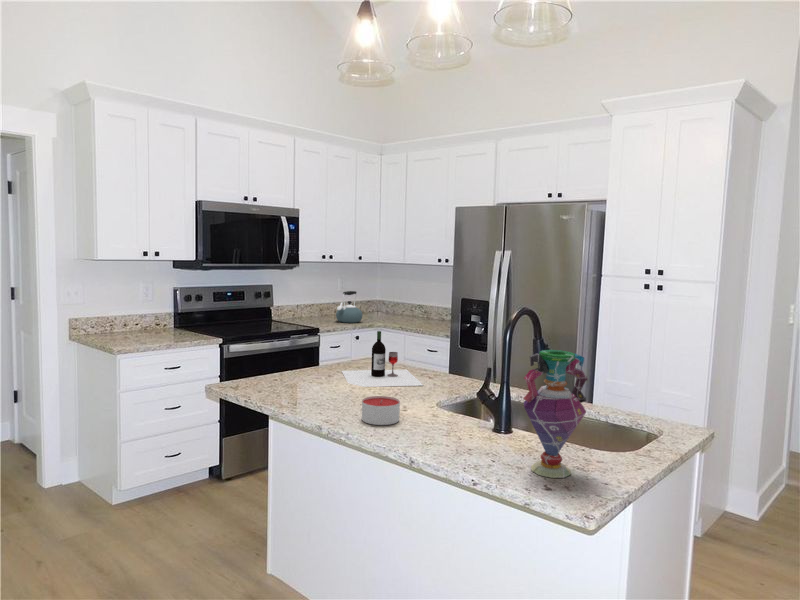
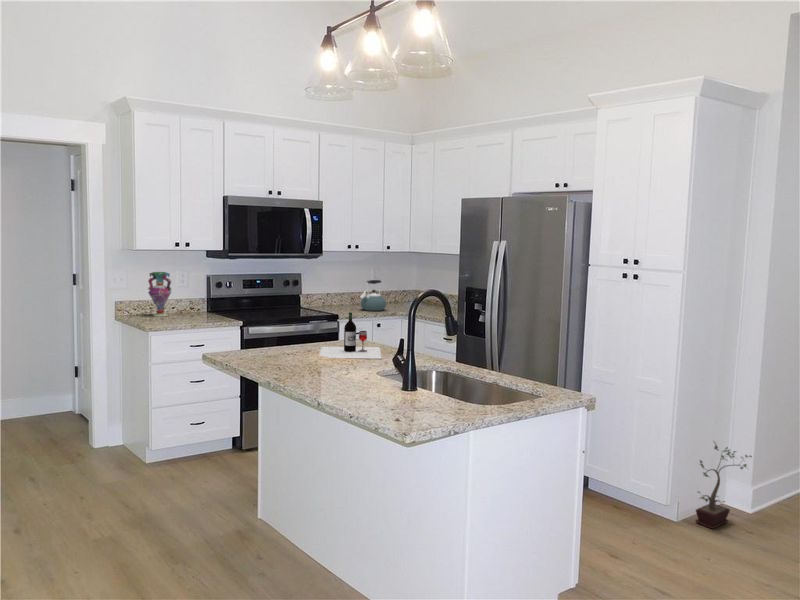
vase: present [524,350,588,478] -> present [148,272,171,317]
candle: present [362,396,400,425] -> none [304,360,334,381]
potted plant: none [715,451,763,542] -> present [695,444,752,529]

